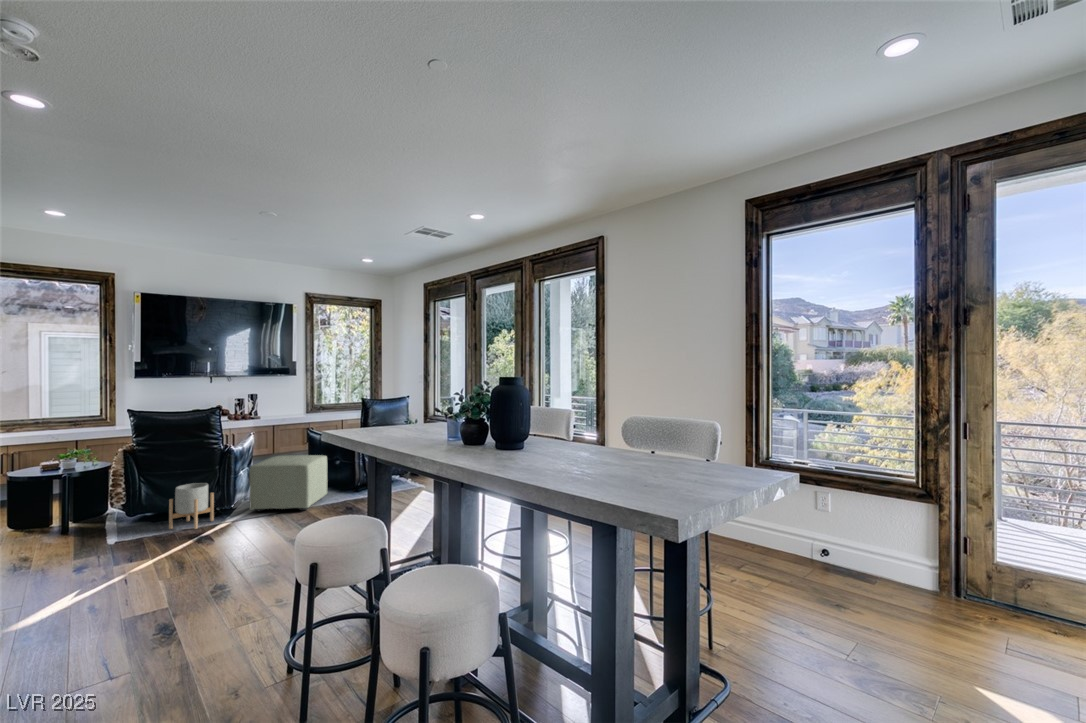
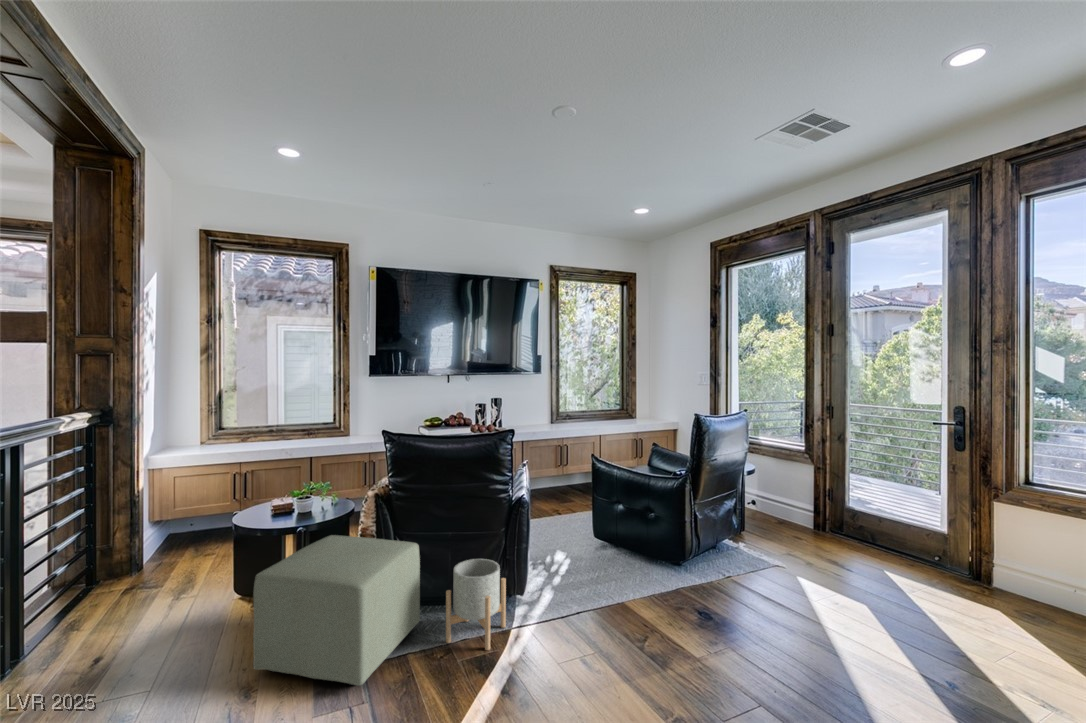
ottoman: present [249,455,327,512] -> present [253,535,420,686]

